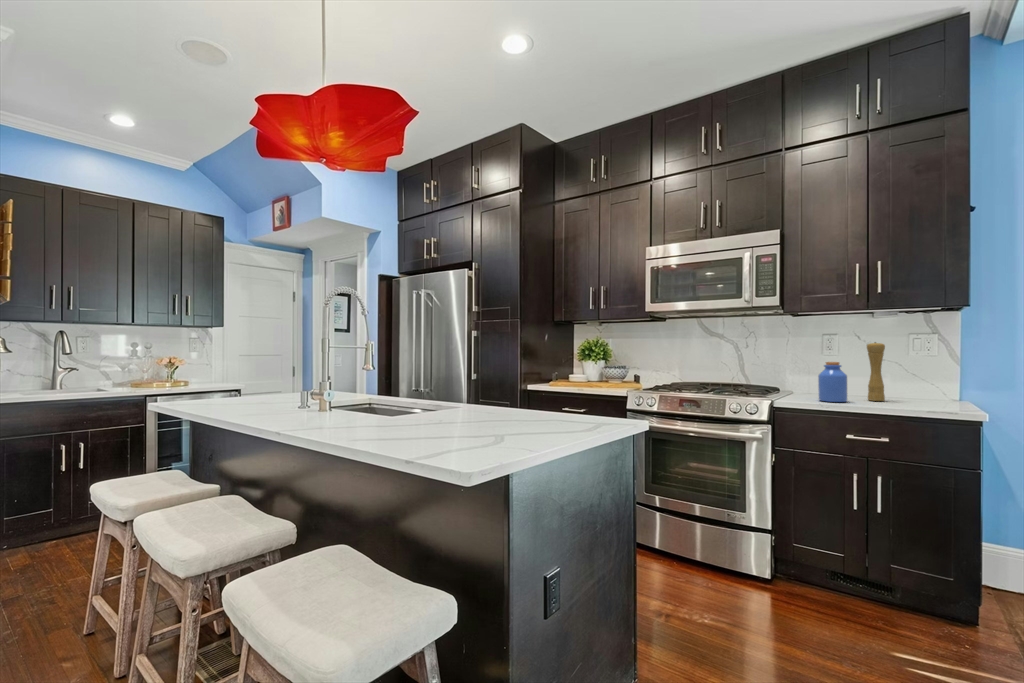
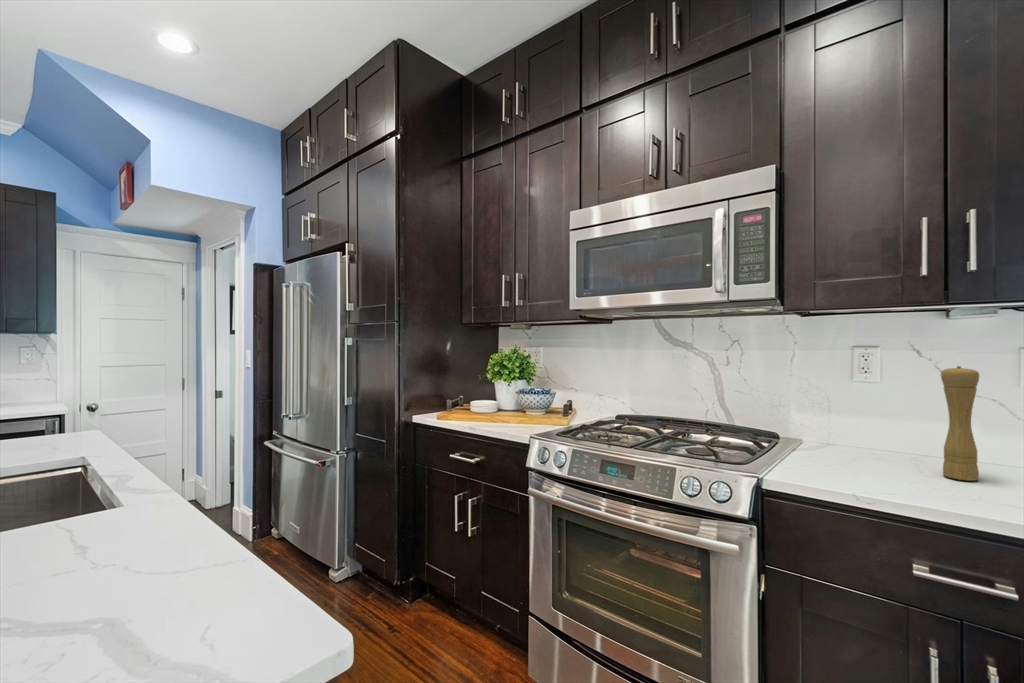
jar: present [818,362,848,402] -> none [847,404,905,484]

